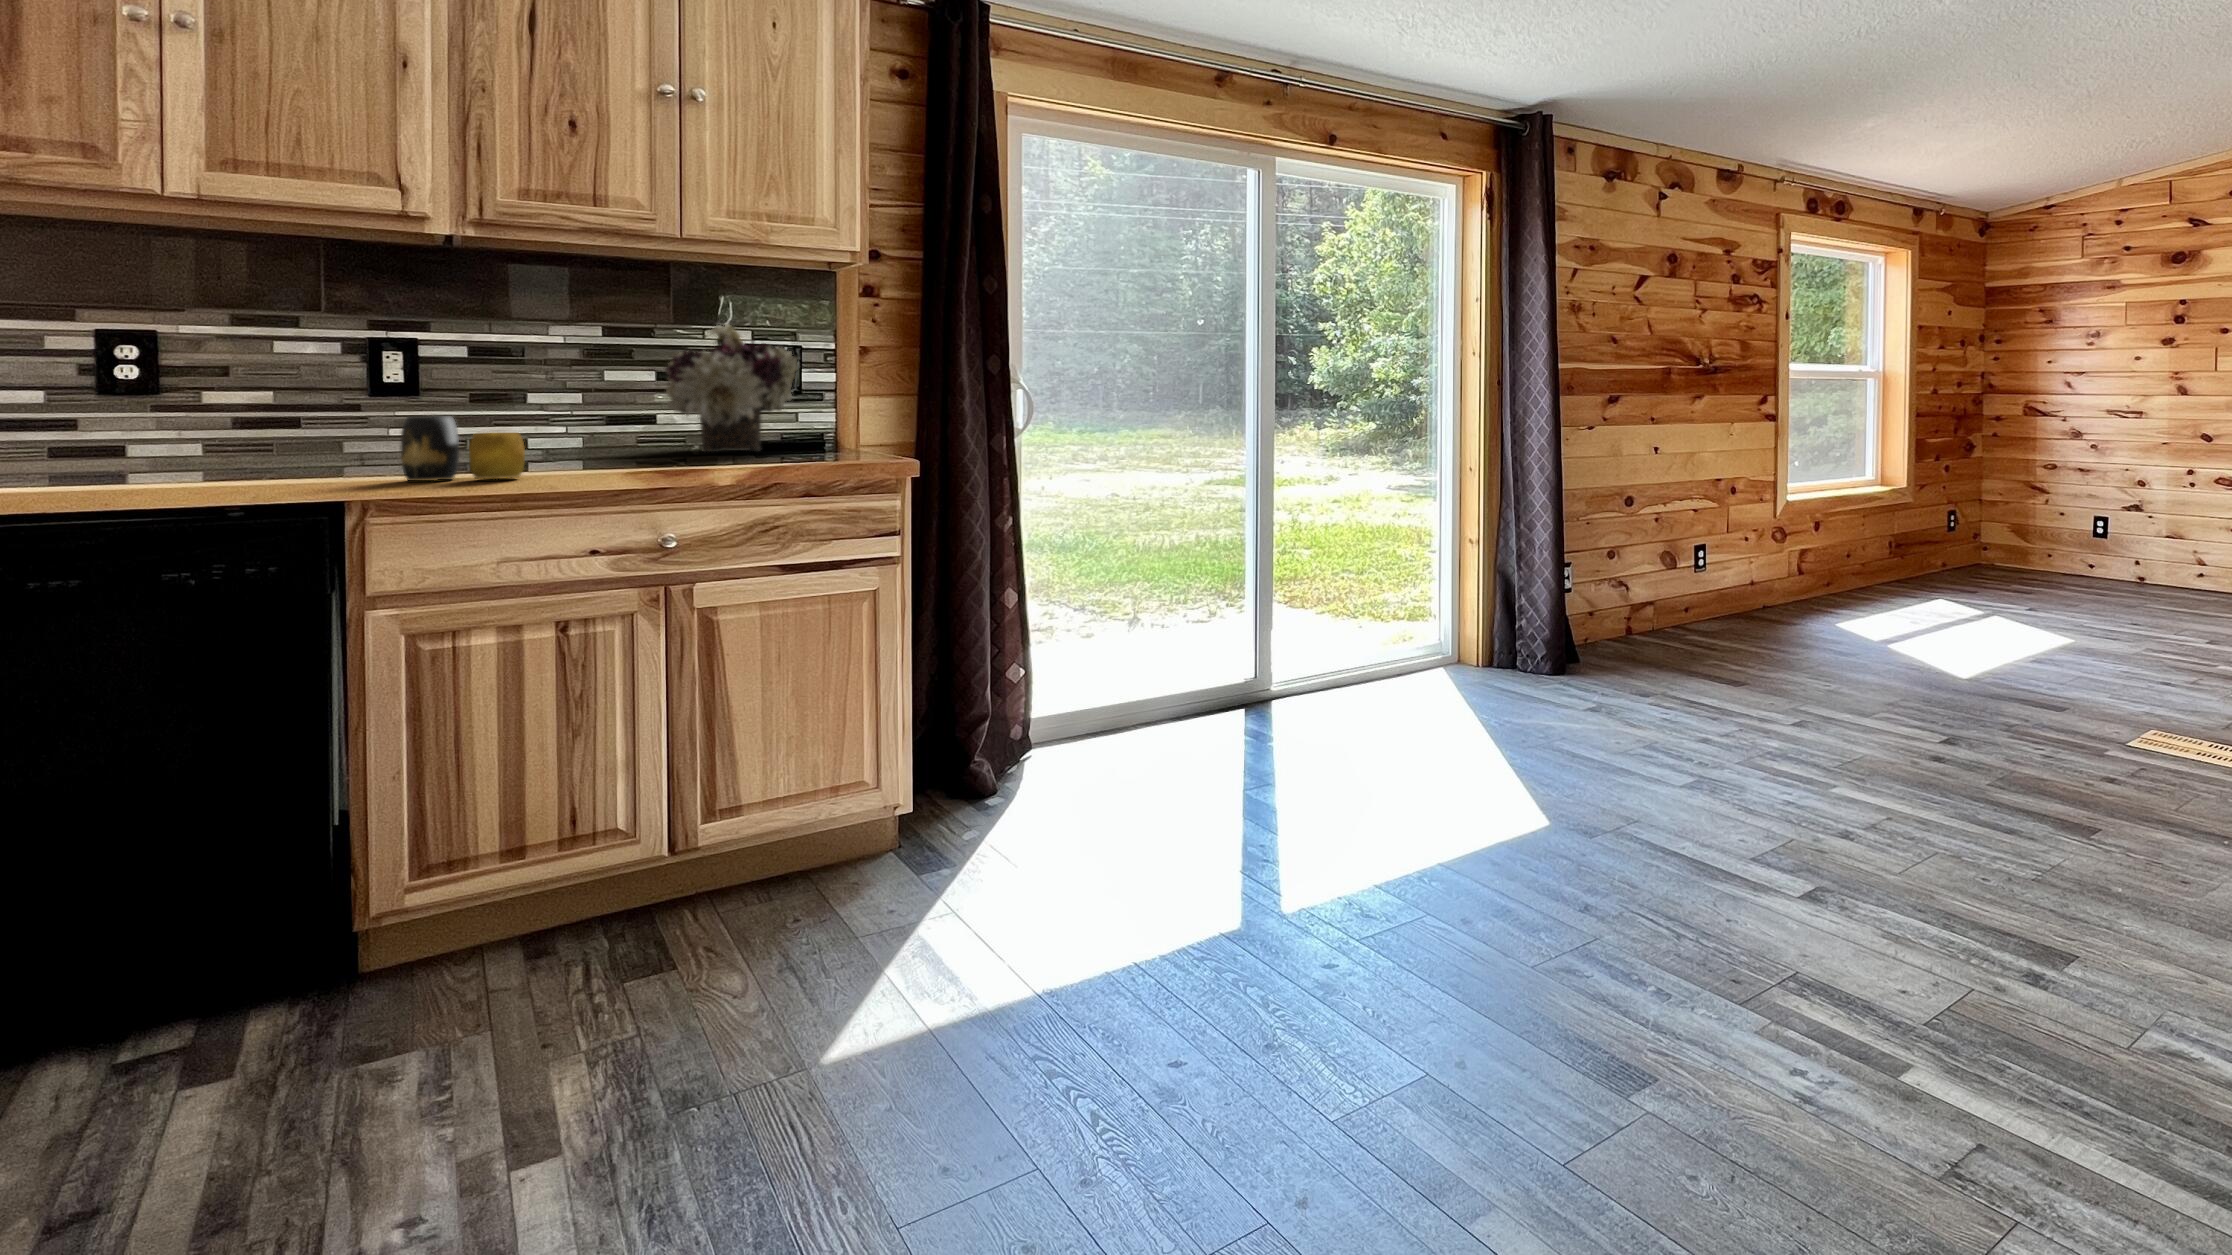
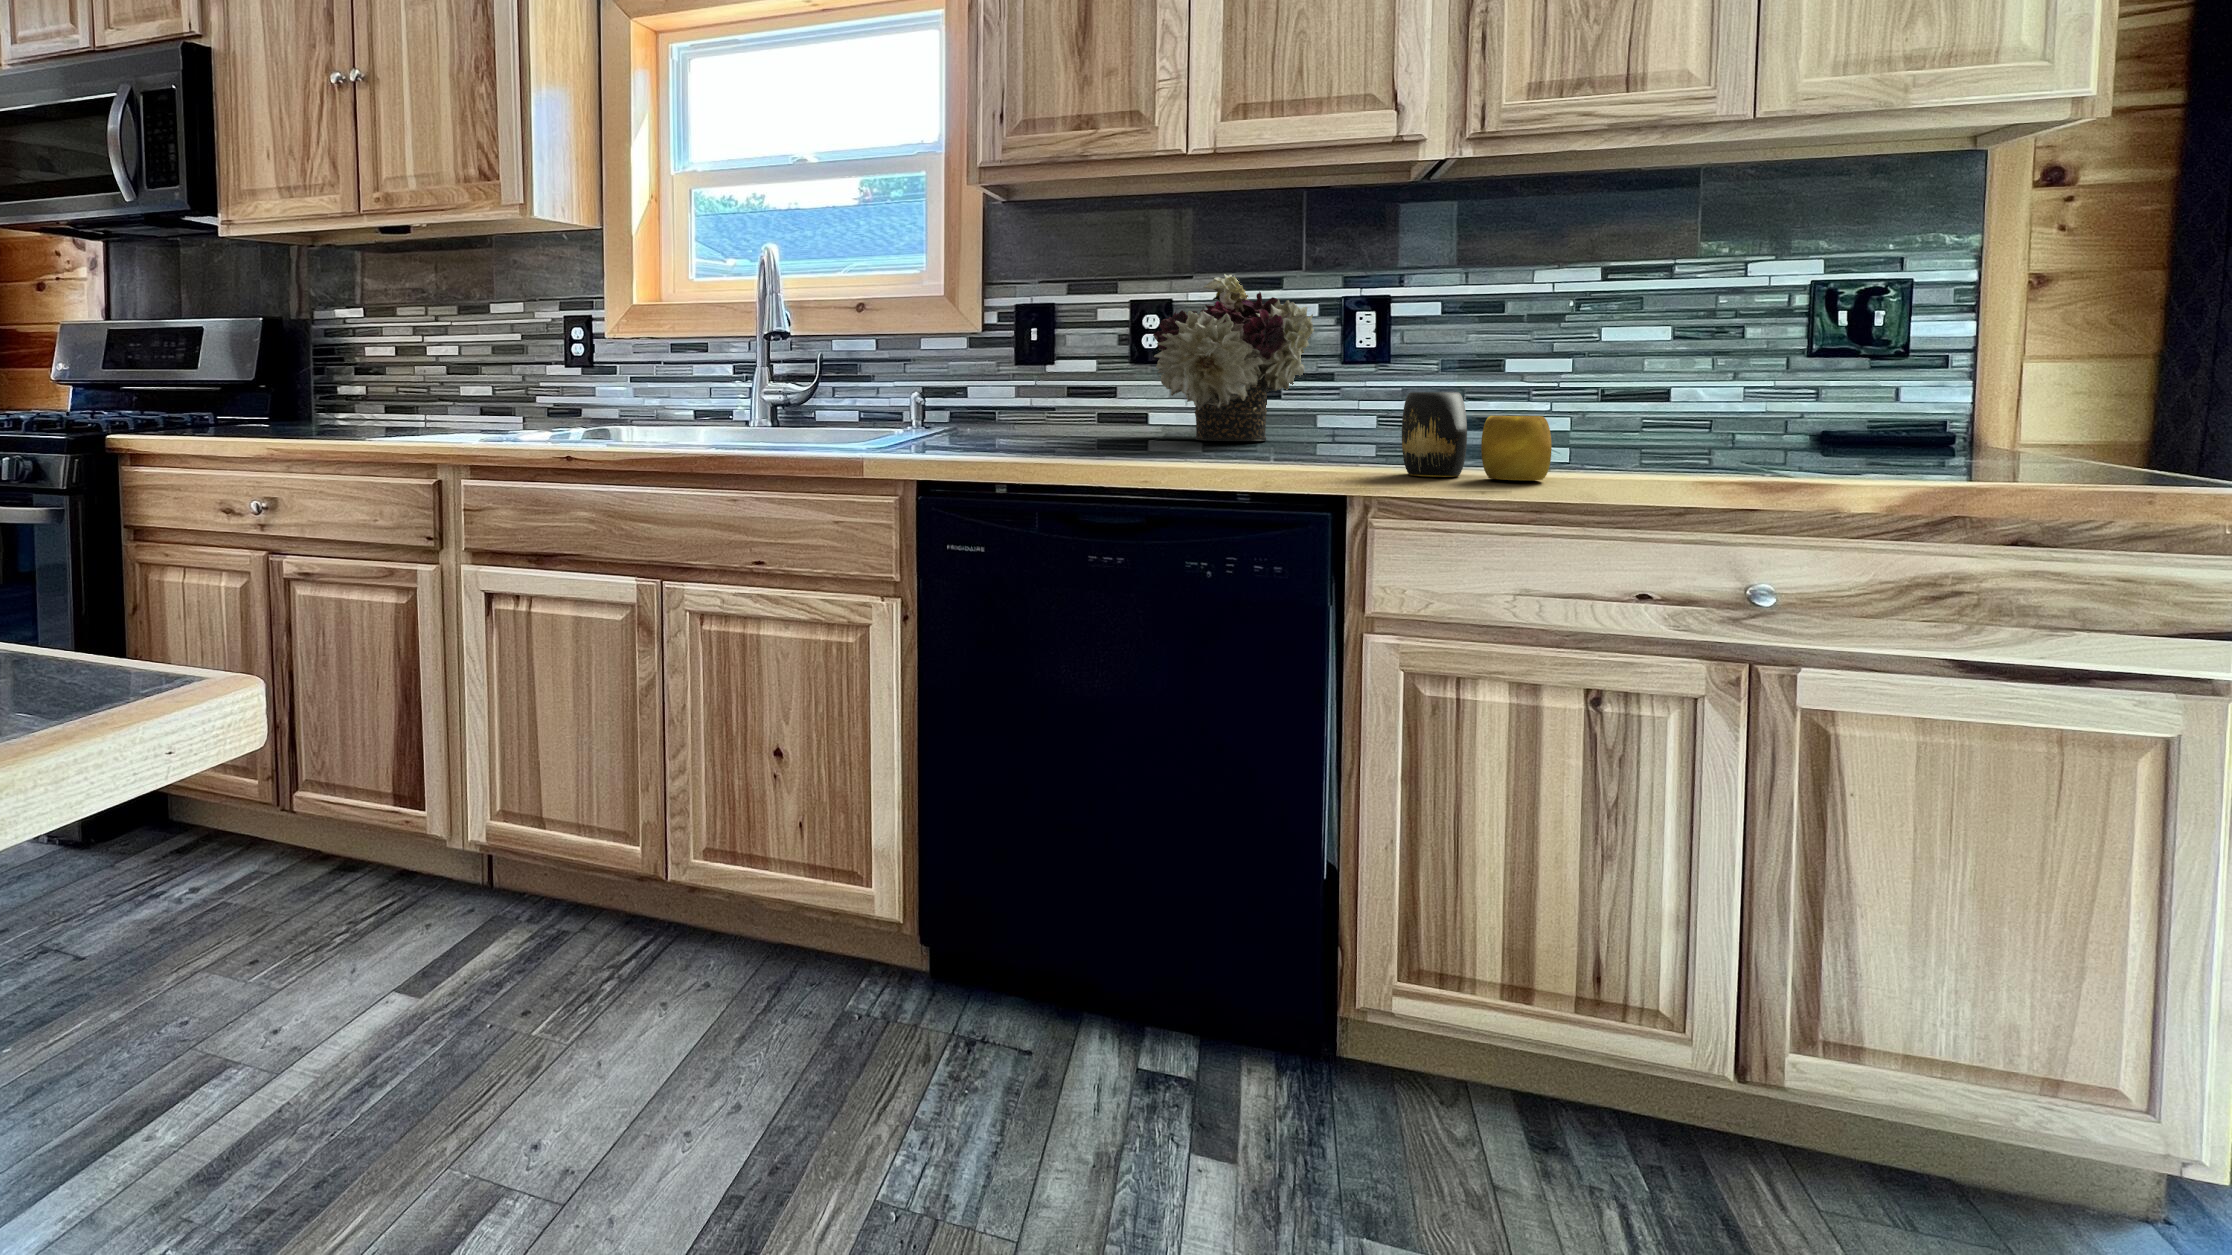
flower arrangement: present [665,324,798,452] -> present [1153,274,1314,441]

